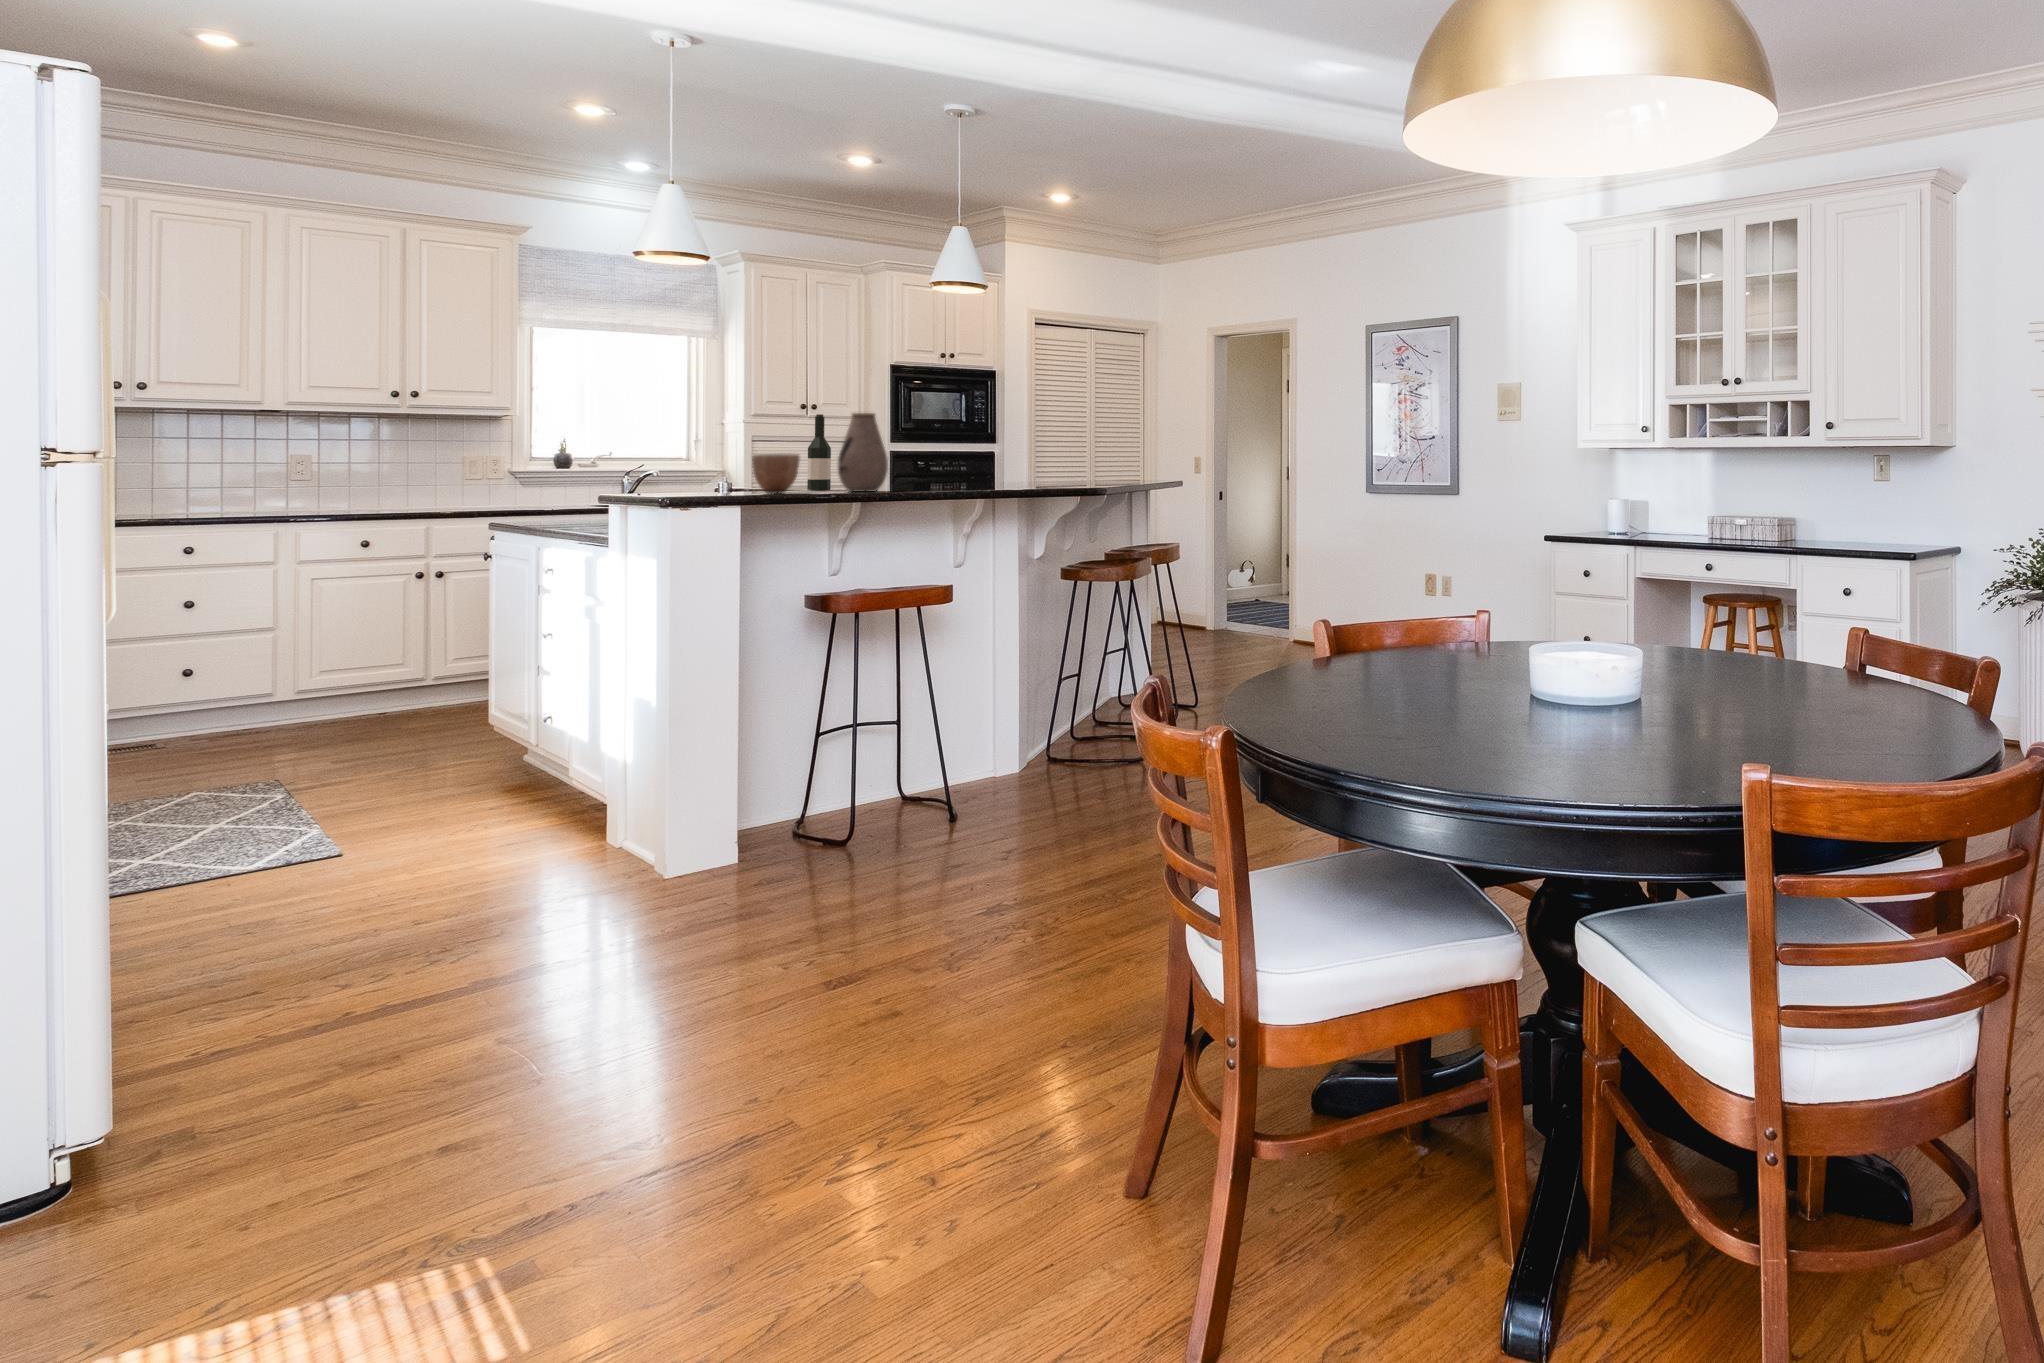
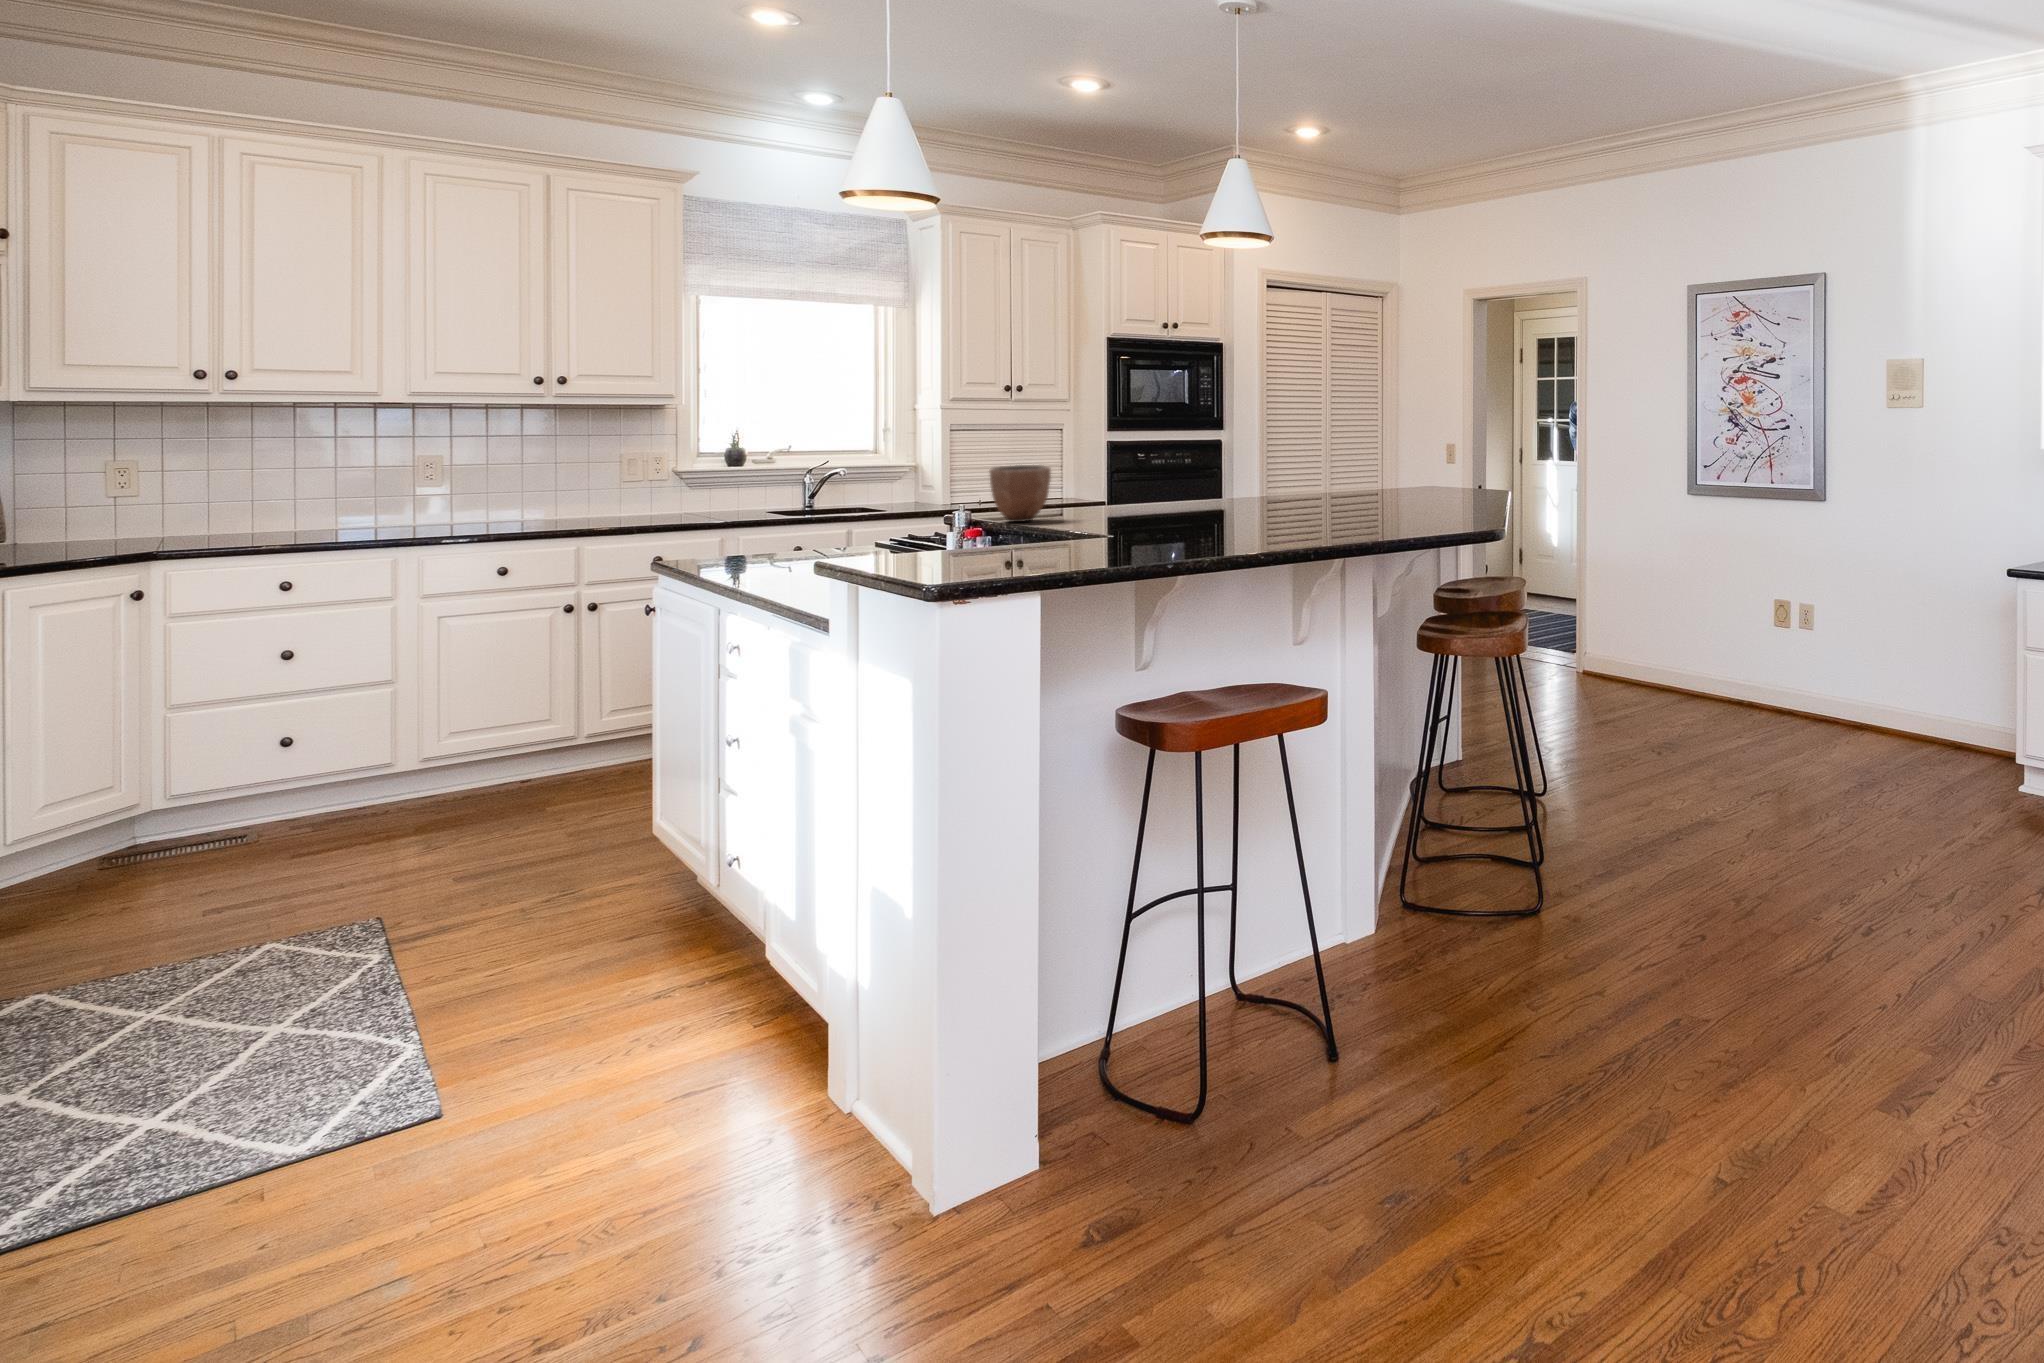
vase: present [838,413,888,492] -> none [1097,409,1161,517]
wine bottle: present [807,414,831,490] -> none [1050,409,1079,510]

